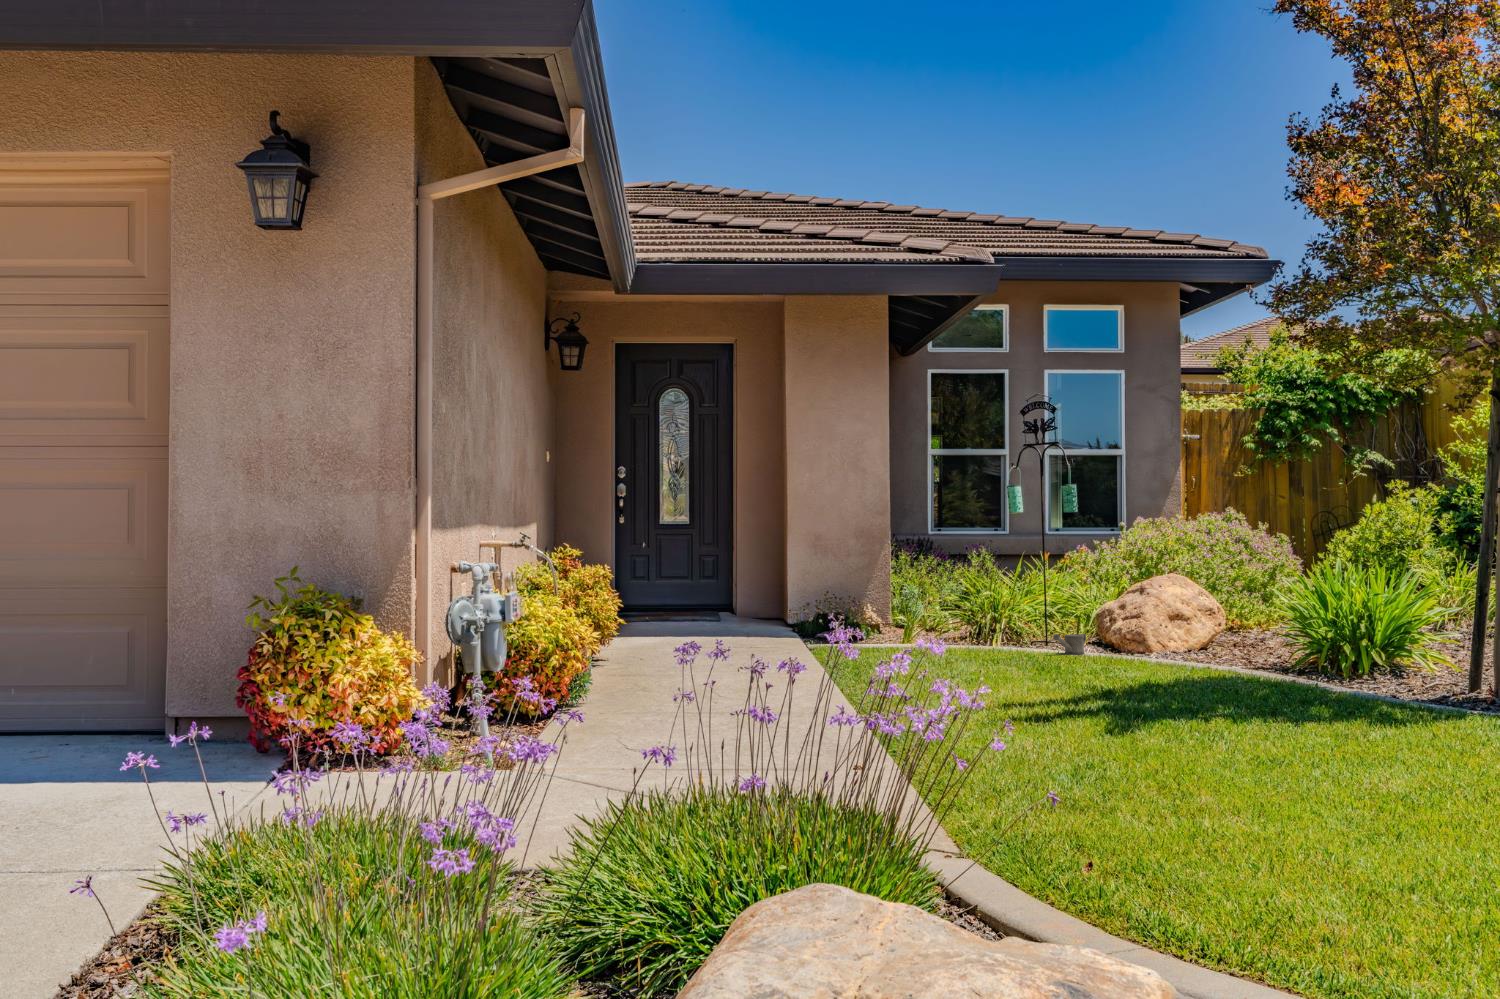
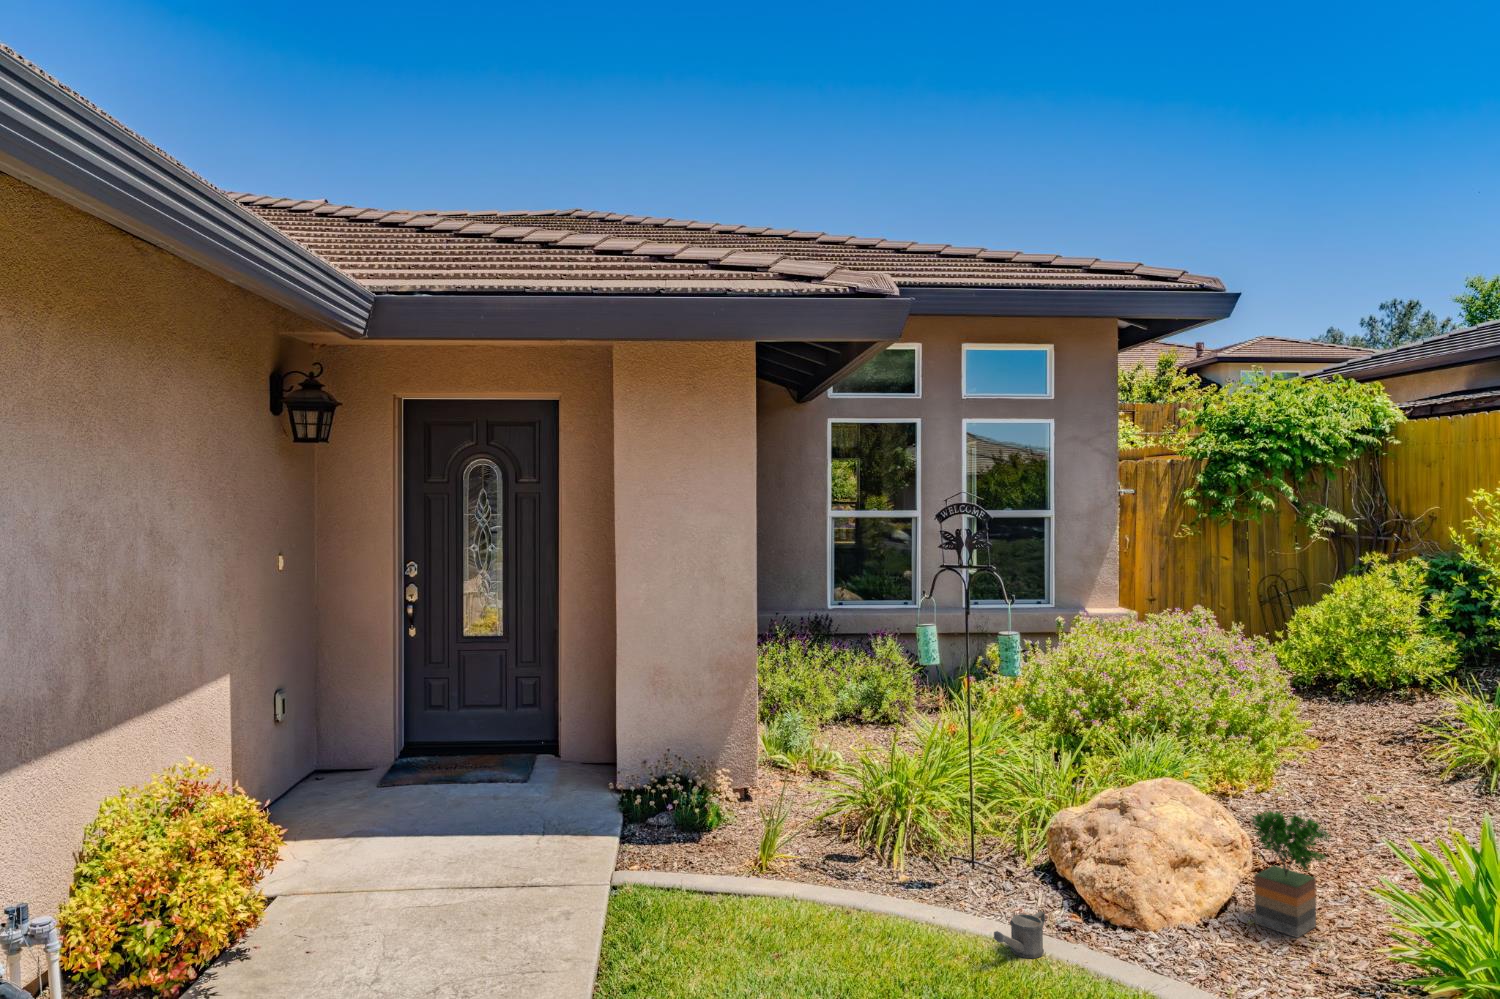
potted tree: none [1216,581,1264,653] -> present [1251,811,1330,938]

